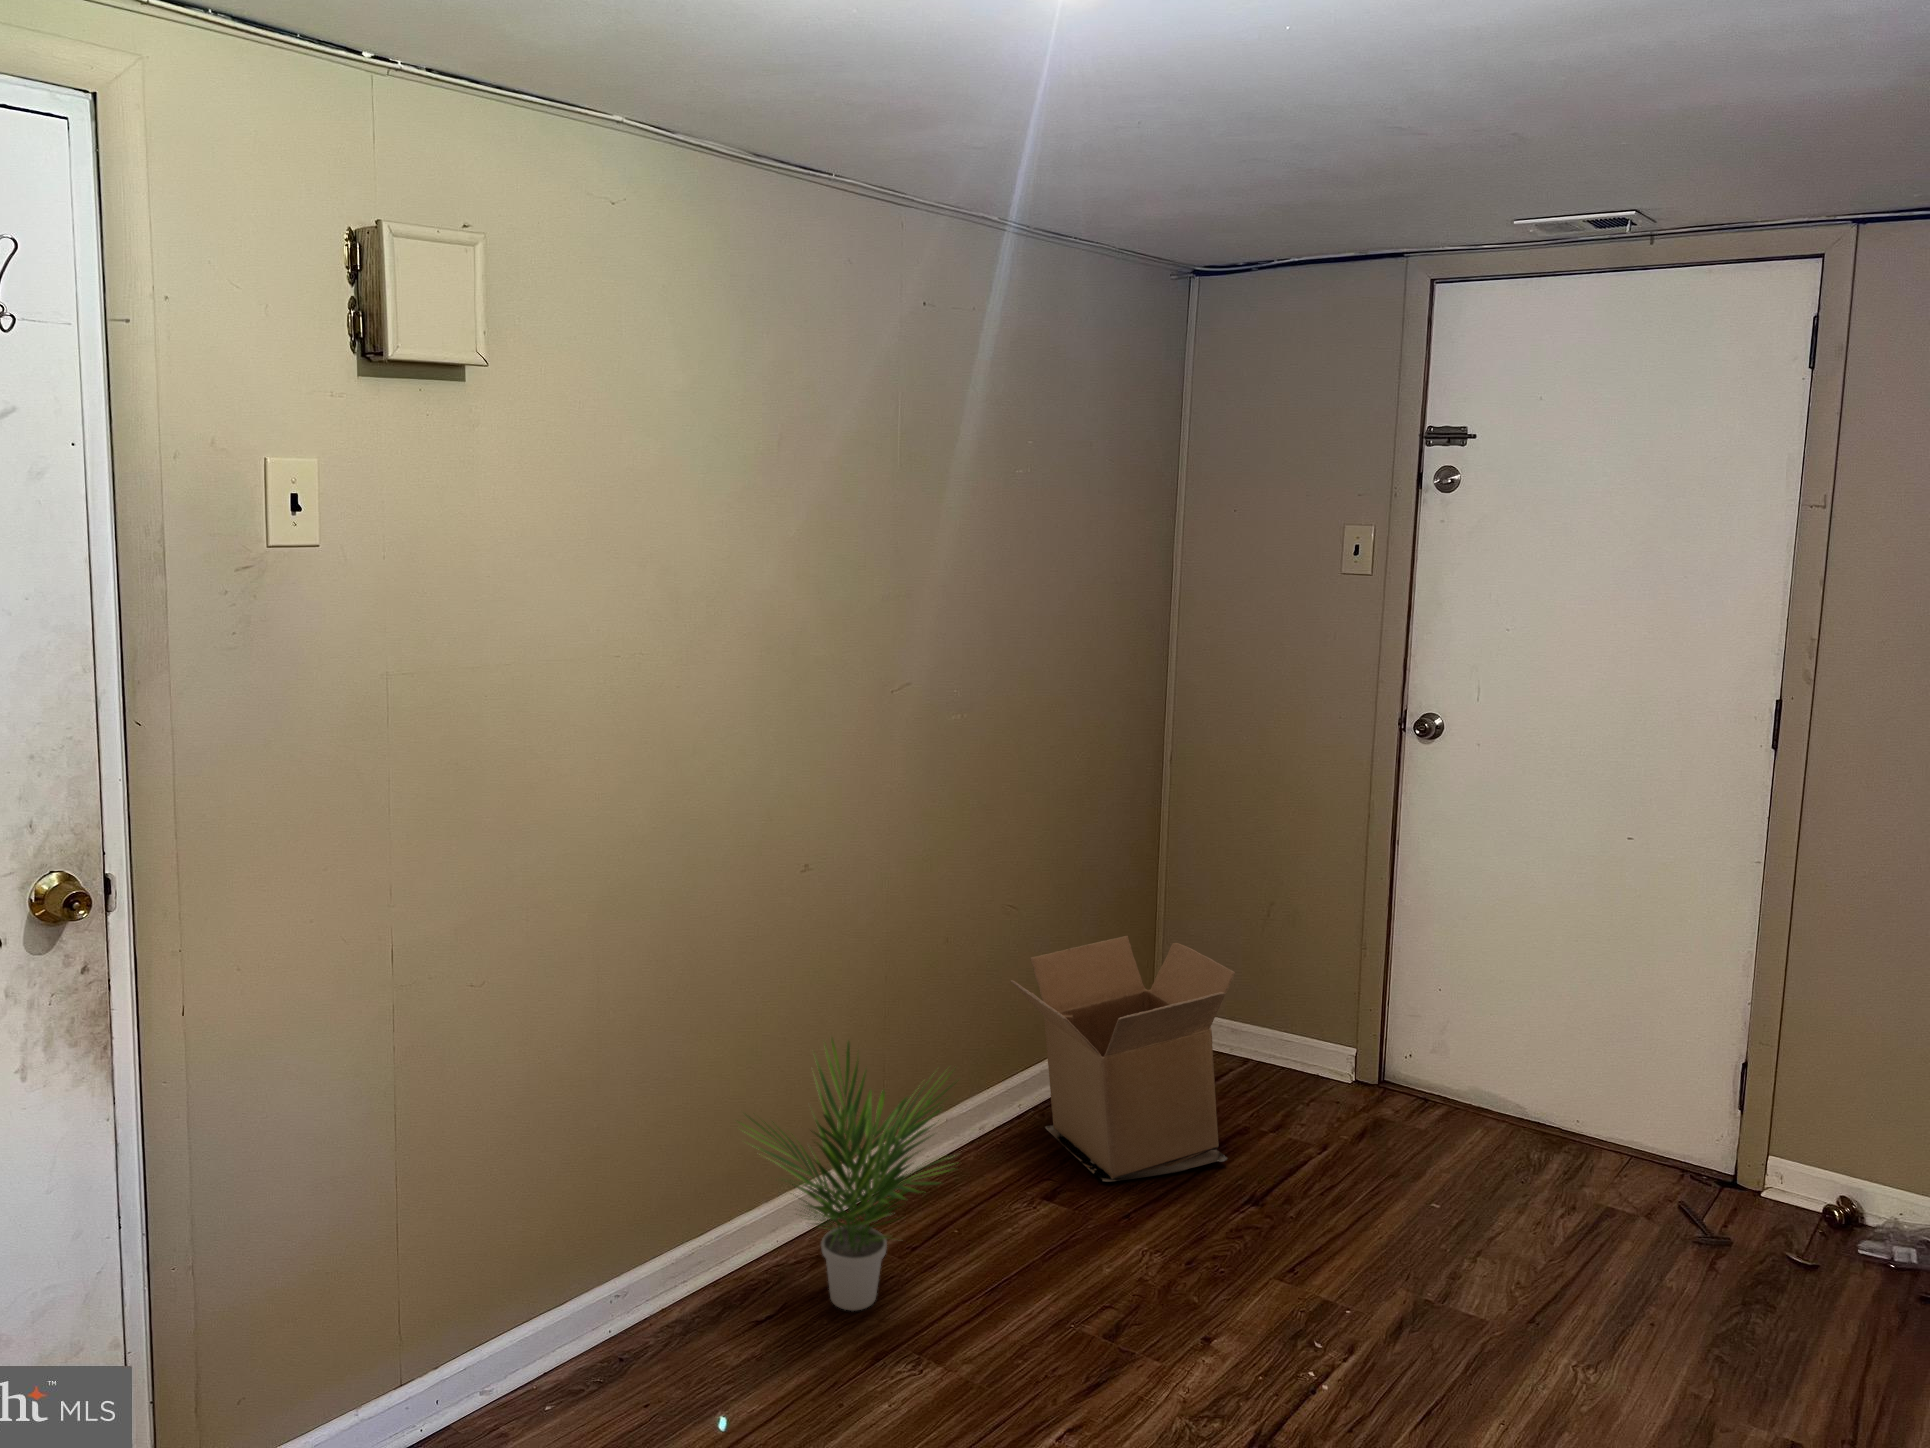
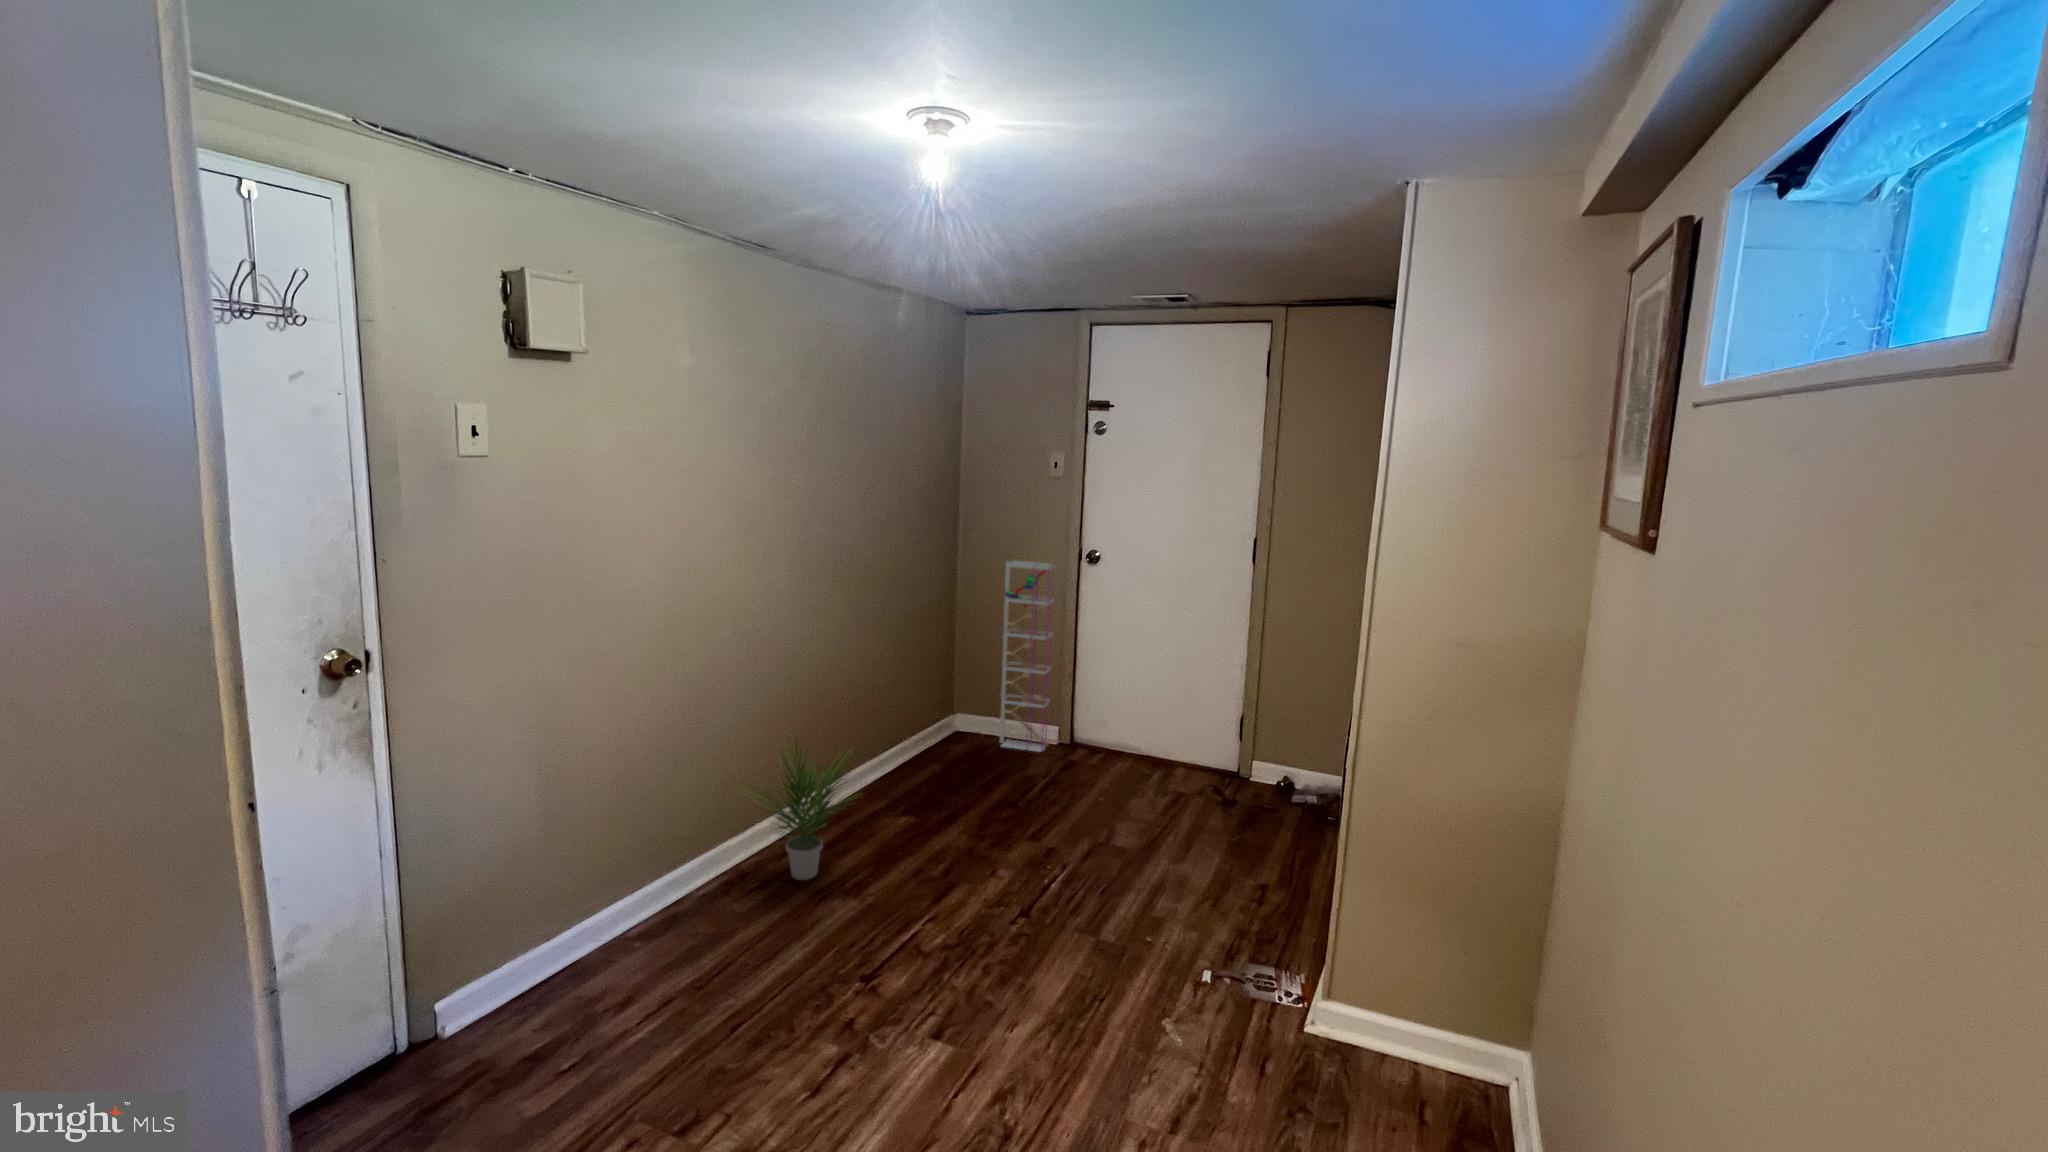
shelving unit: none [1238,727,1353,1091] -> present [1000,560,1056,752]
cardboard box: present [1010,936,1235,1182] -> none [879,675,1000,805]

